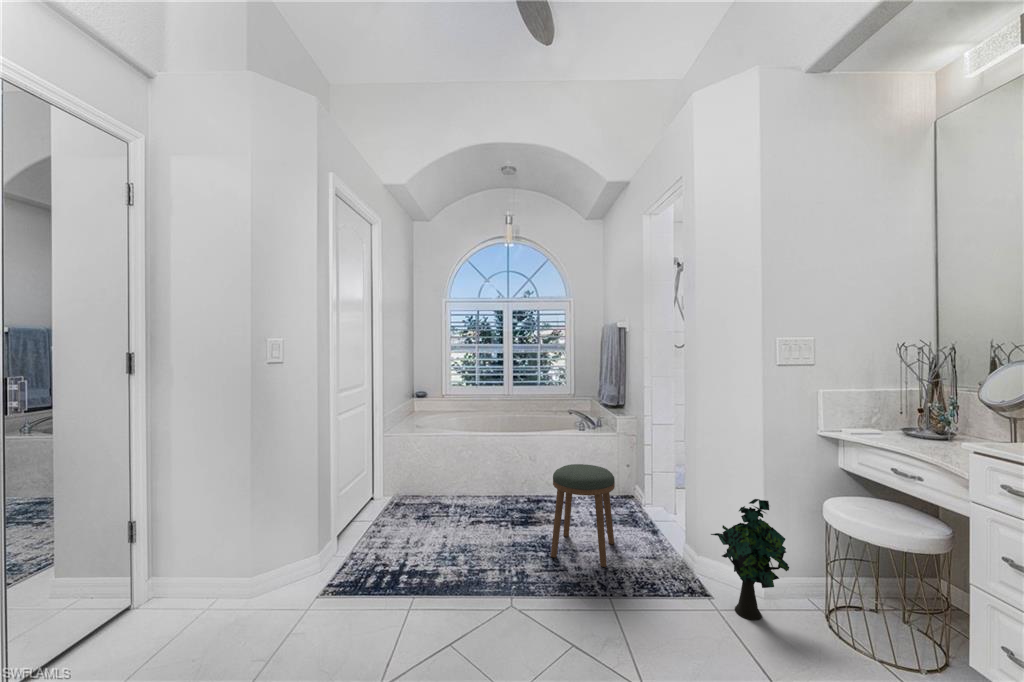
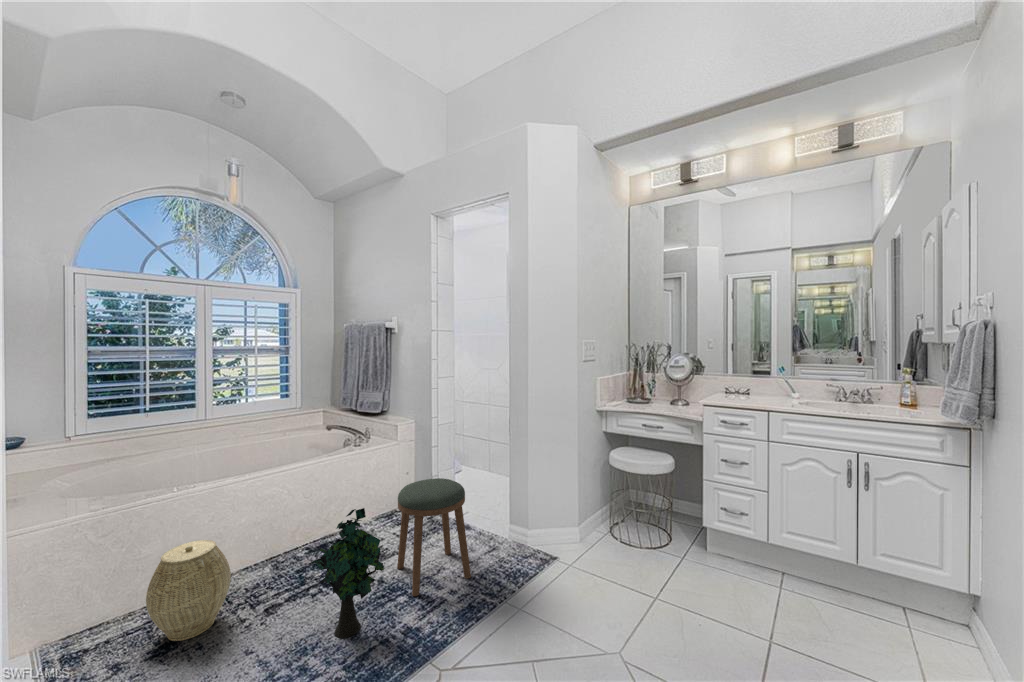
woven basket: none [418,461,460,518] -> present [146,540,231,641]
decorative plant: present [711,499,789,620] -> present [308,508,384,638]

